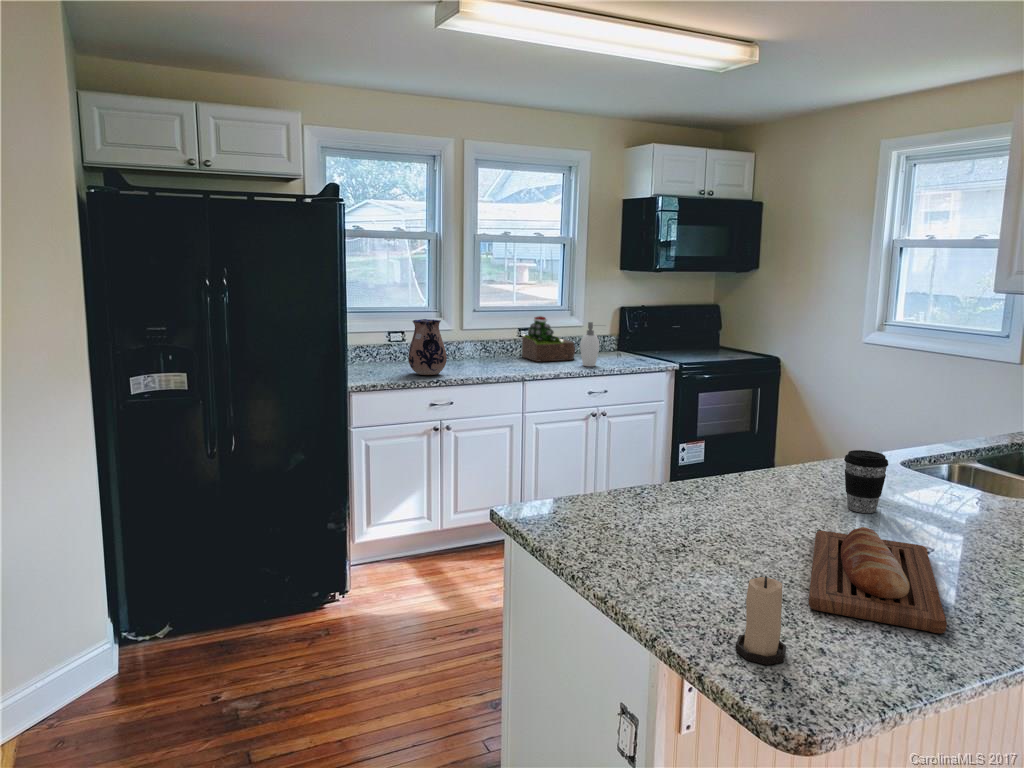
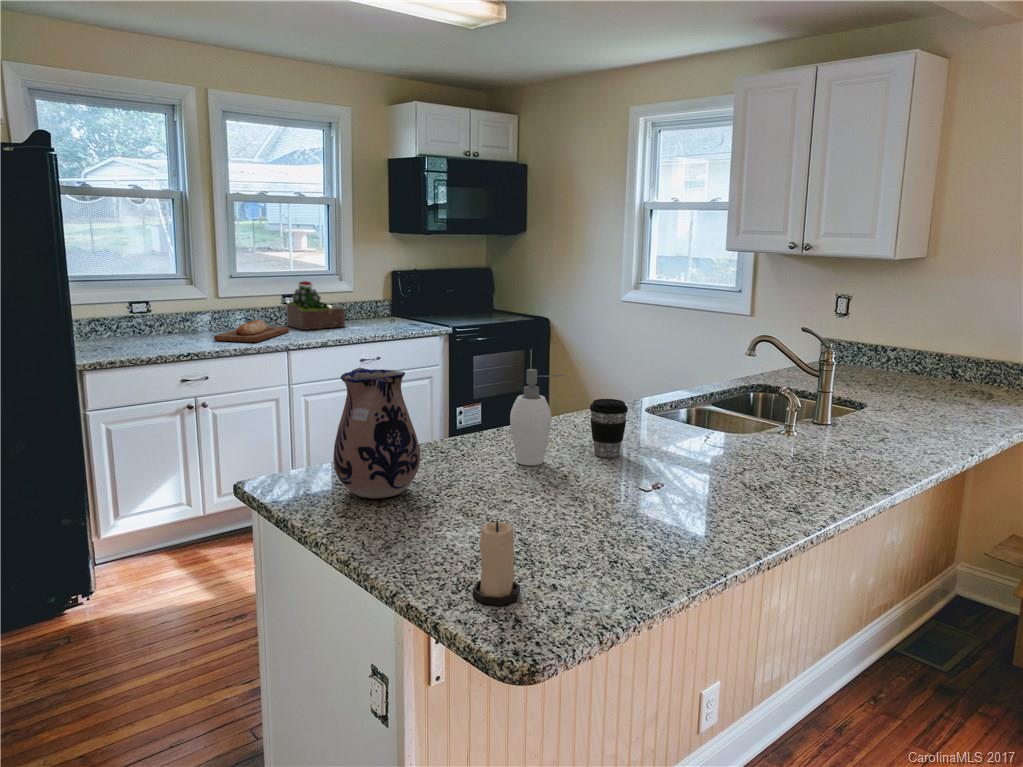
ceramic pitcher: present [408,319,447,375] -> present [333,368,420,498]
soap dispenser: present [580,322,599,366] -> present [510,369,565,466]
bread loaf: present [808,527,947,634] -> present [214,320,289,342]

